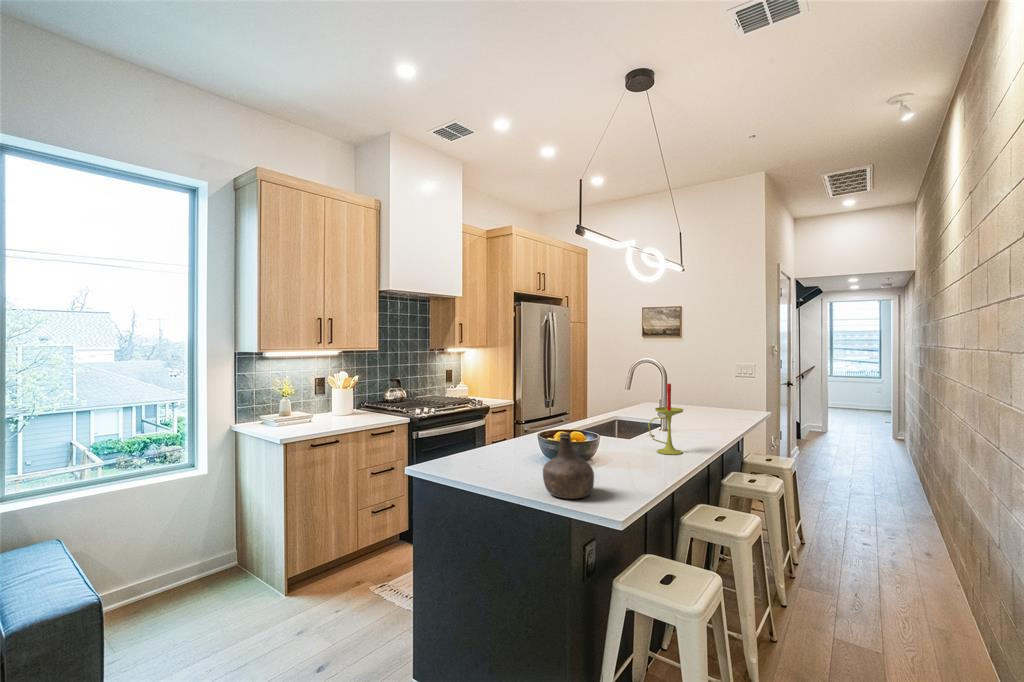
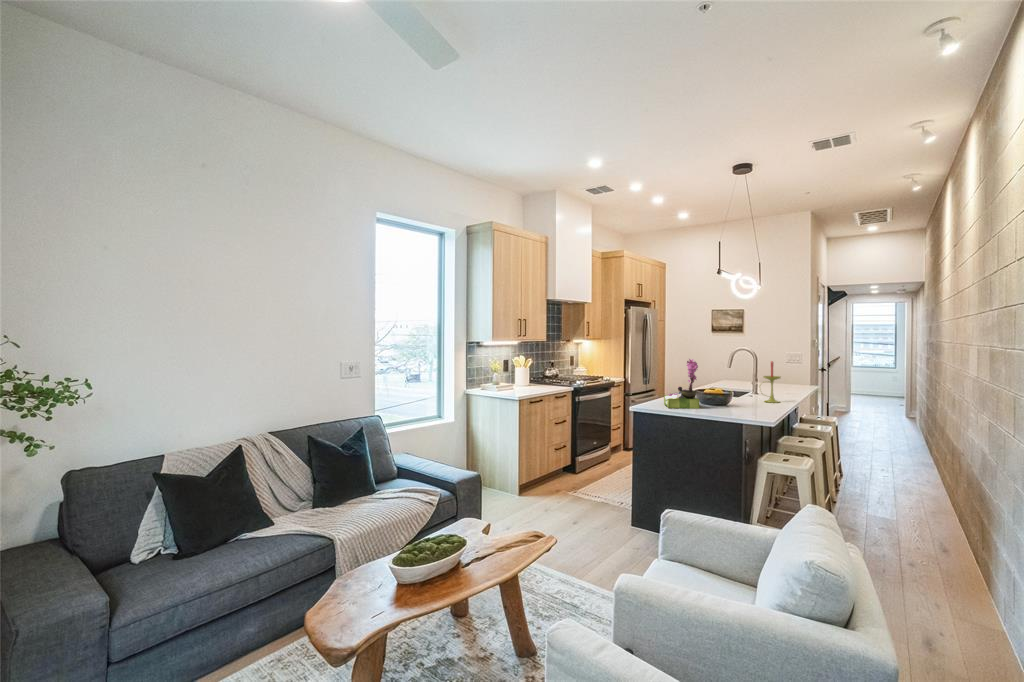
flower arrangement: none [468,379,534,473] -> present [664,359,699,409]
bottle: present [543,433,594,499] -> none [724,383,753,415]

